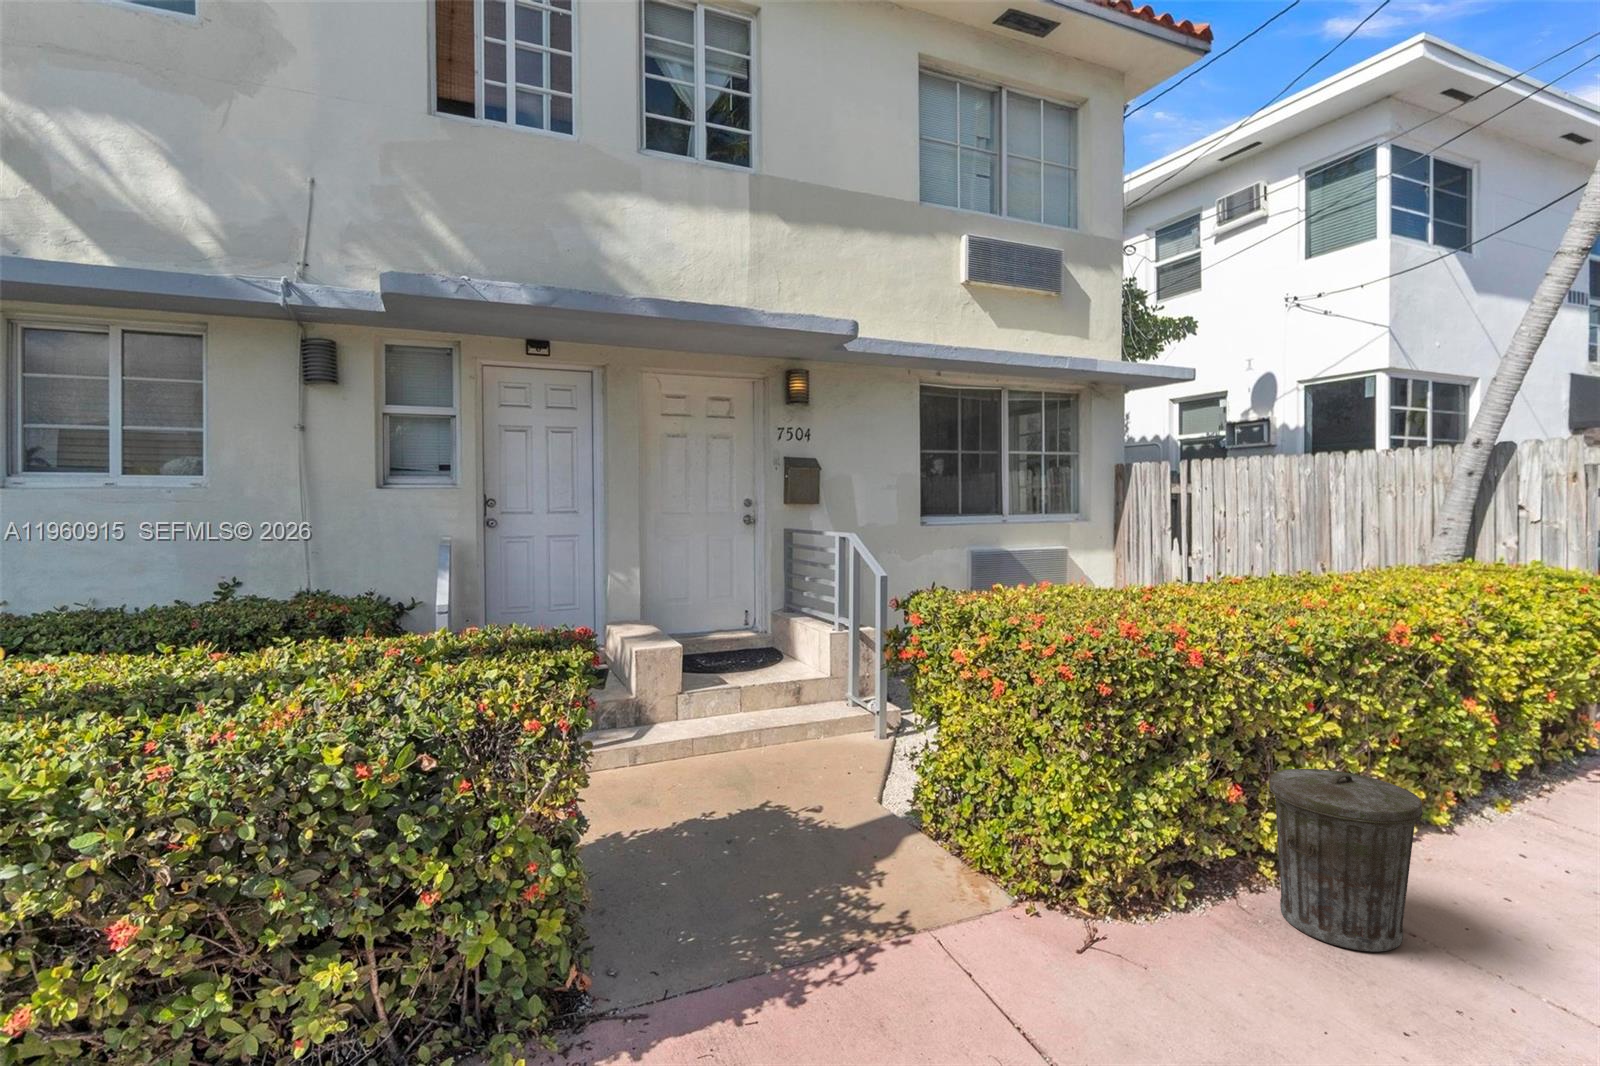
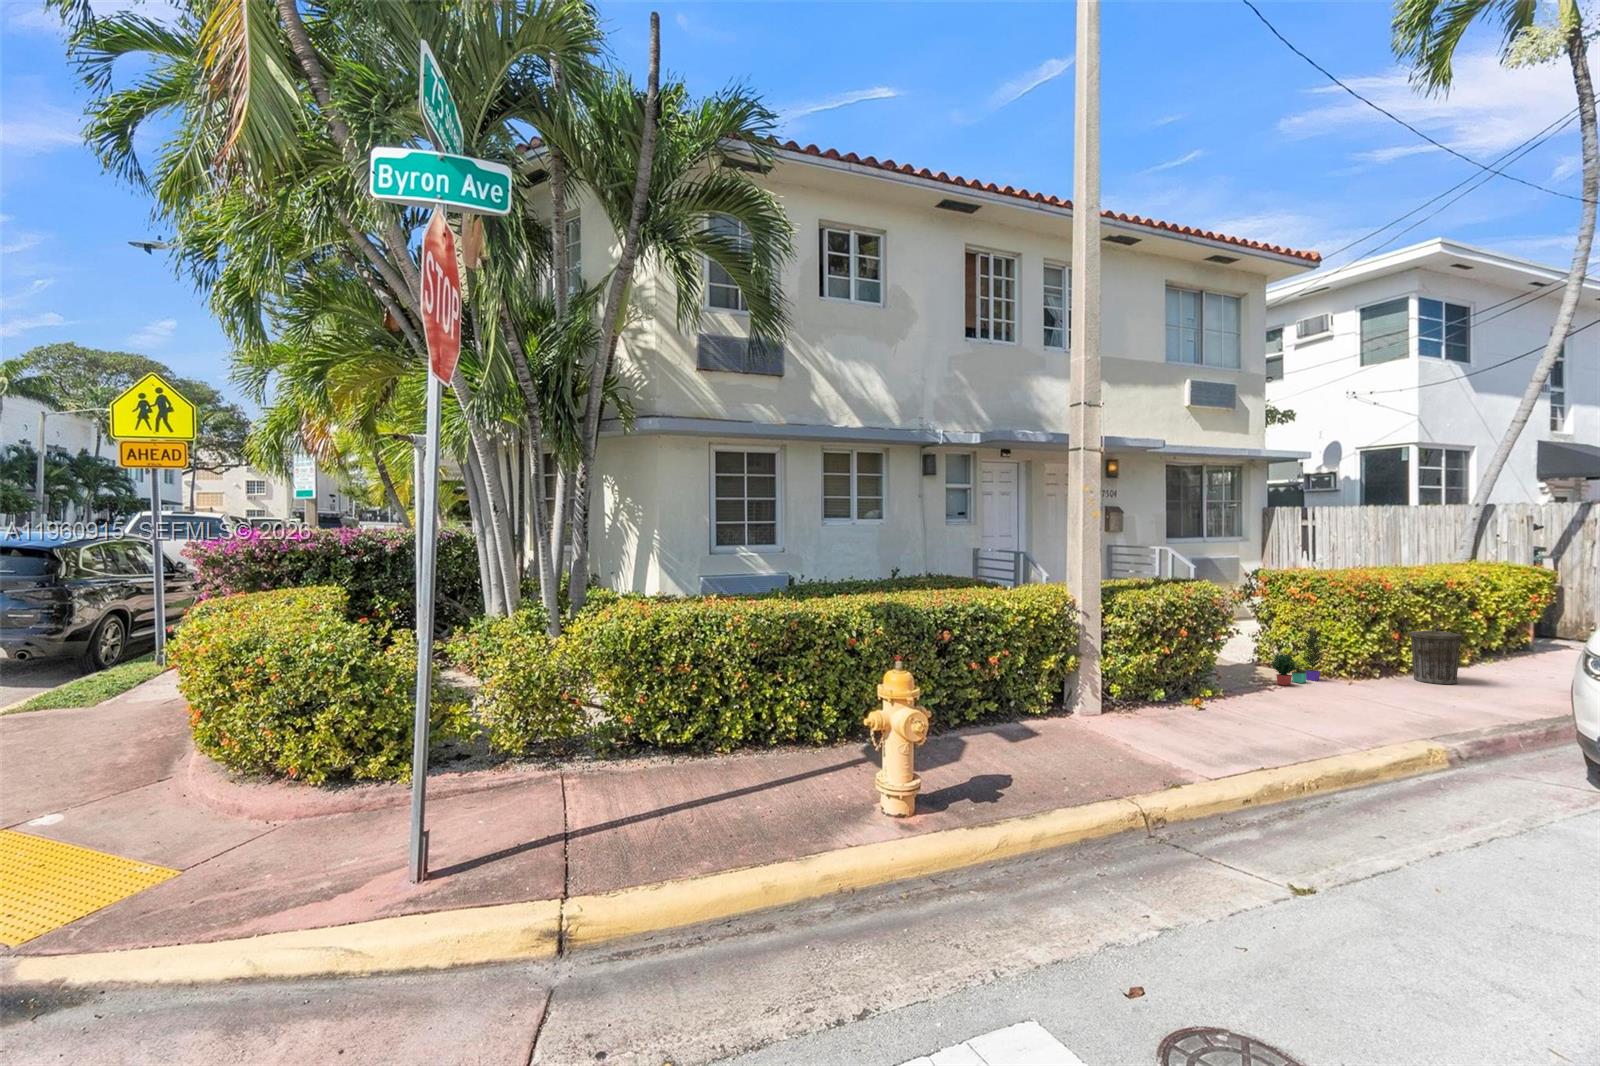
potted plant: none [835,759,1016,953] -> present [1271,628,1324,685]

